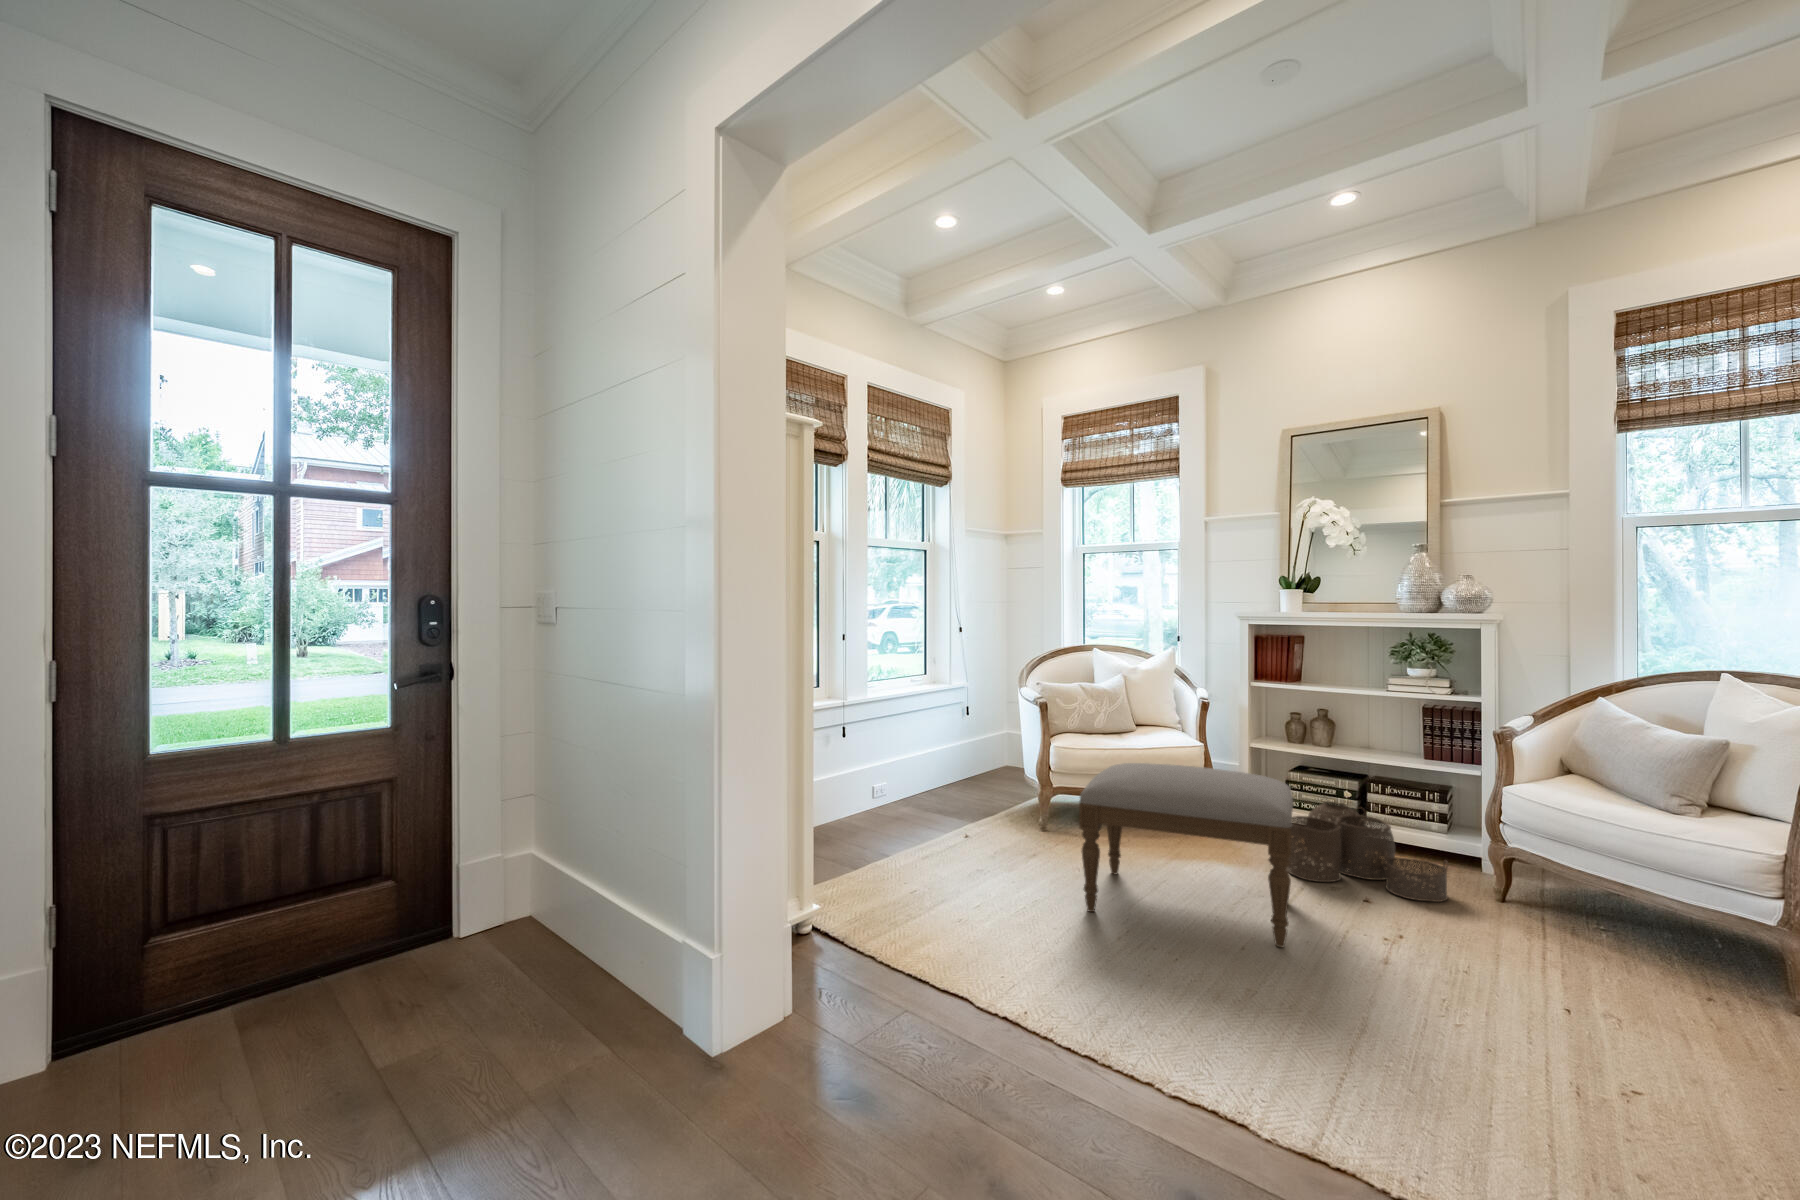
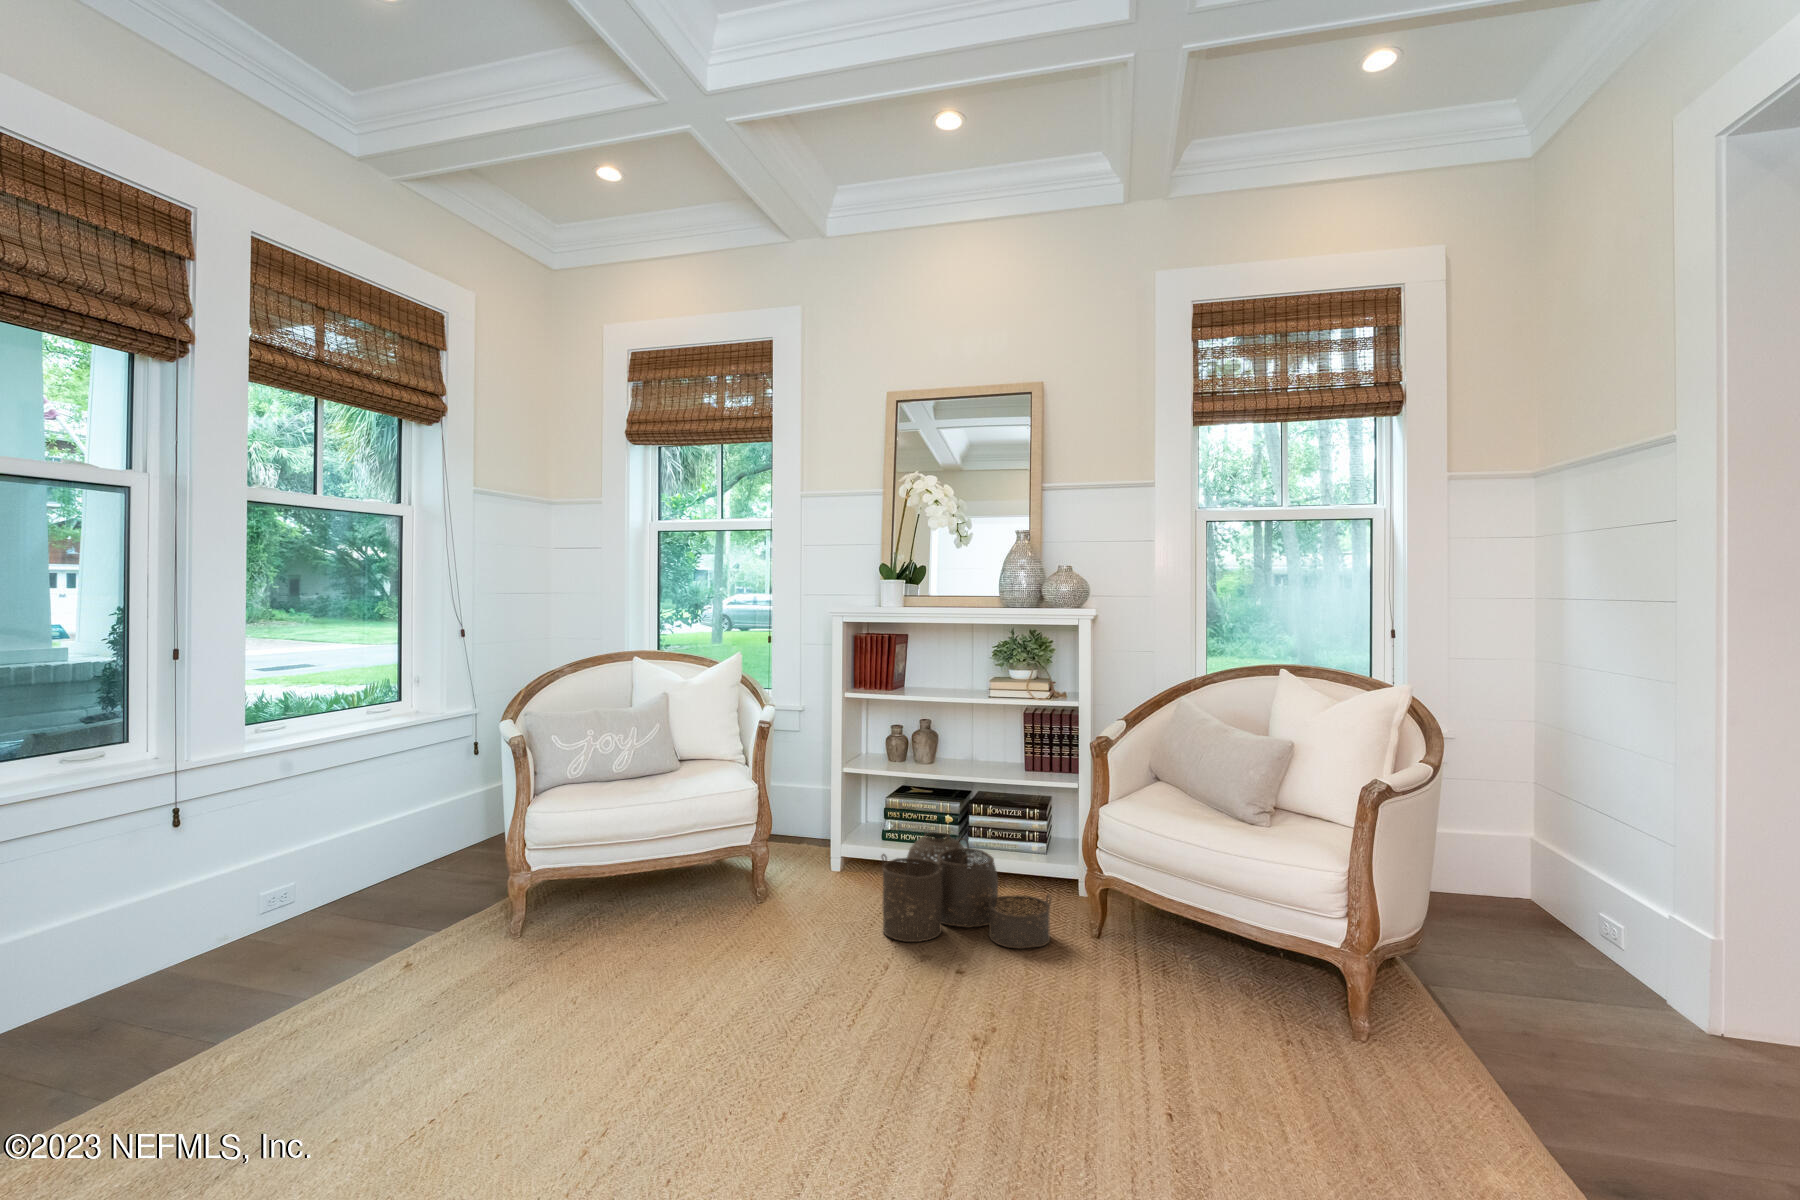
ottoman: present [1079,763,1293,947] -> none [583,817,886,1067]

